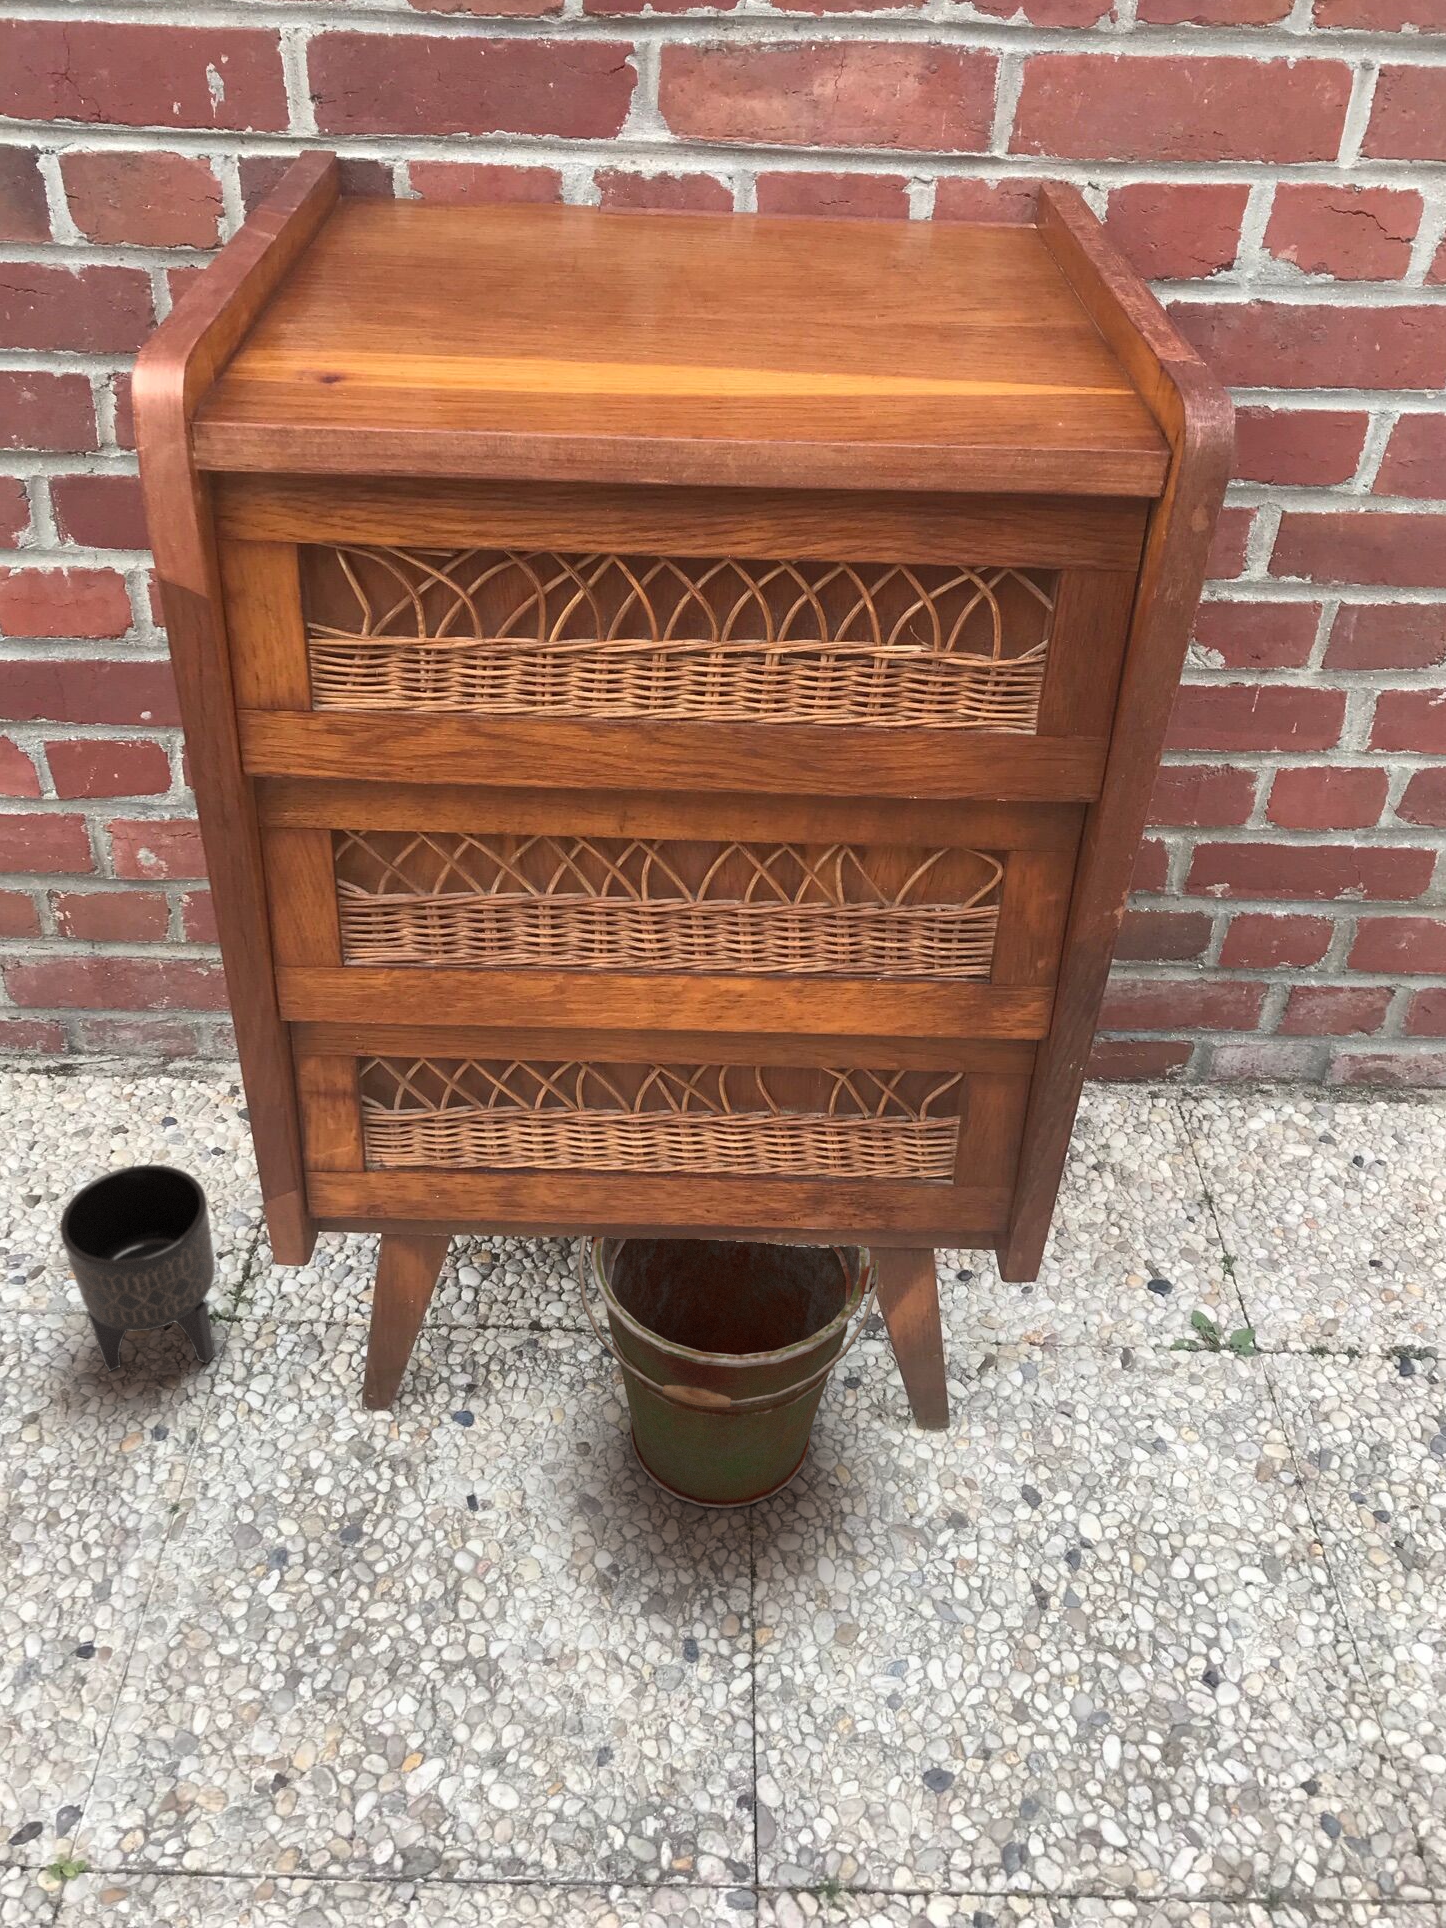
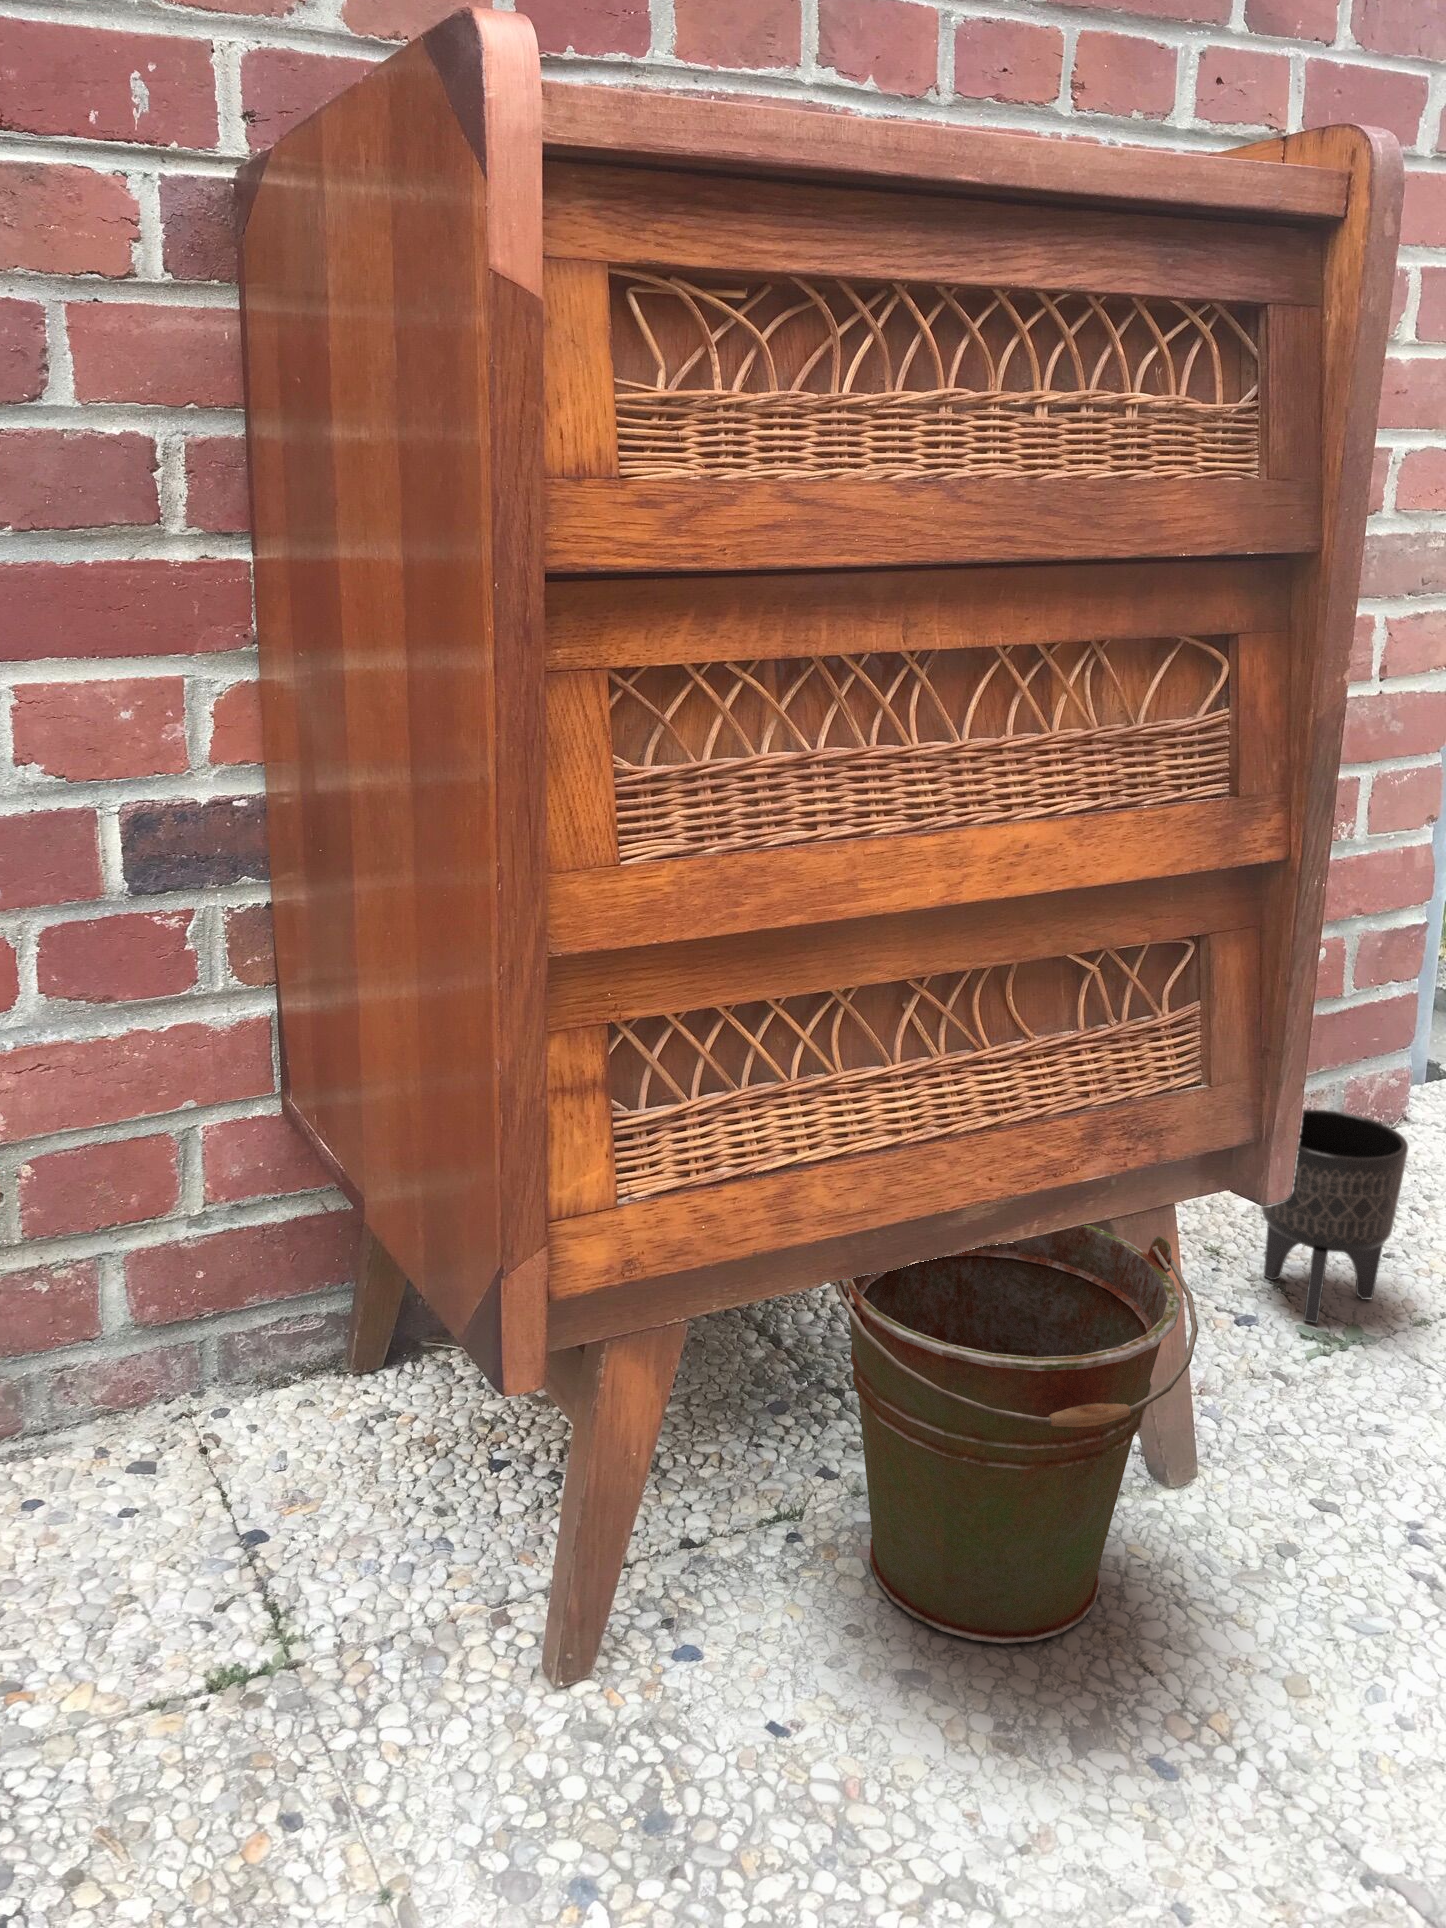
planter: present [60,1165,215,1371] -> present [1261,1110,1408,1323]

